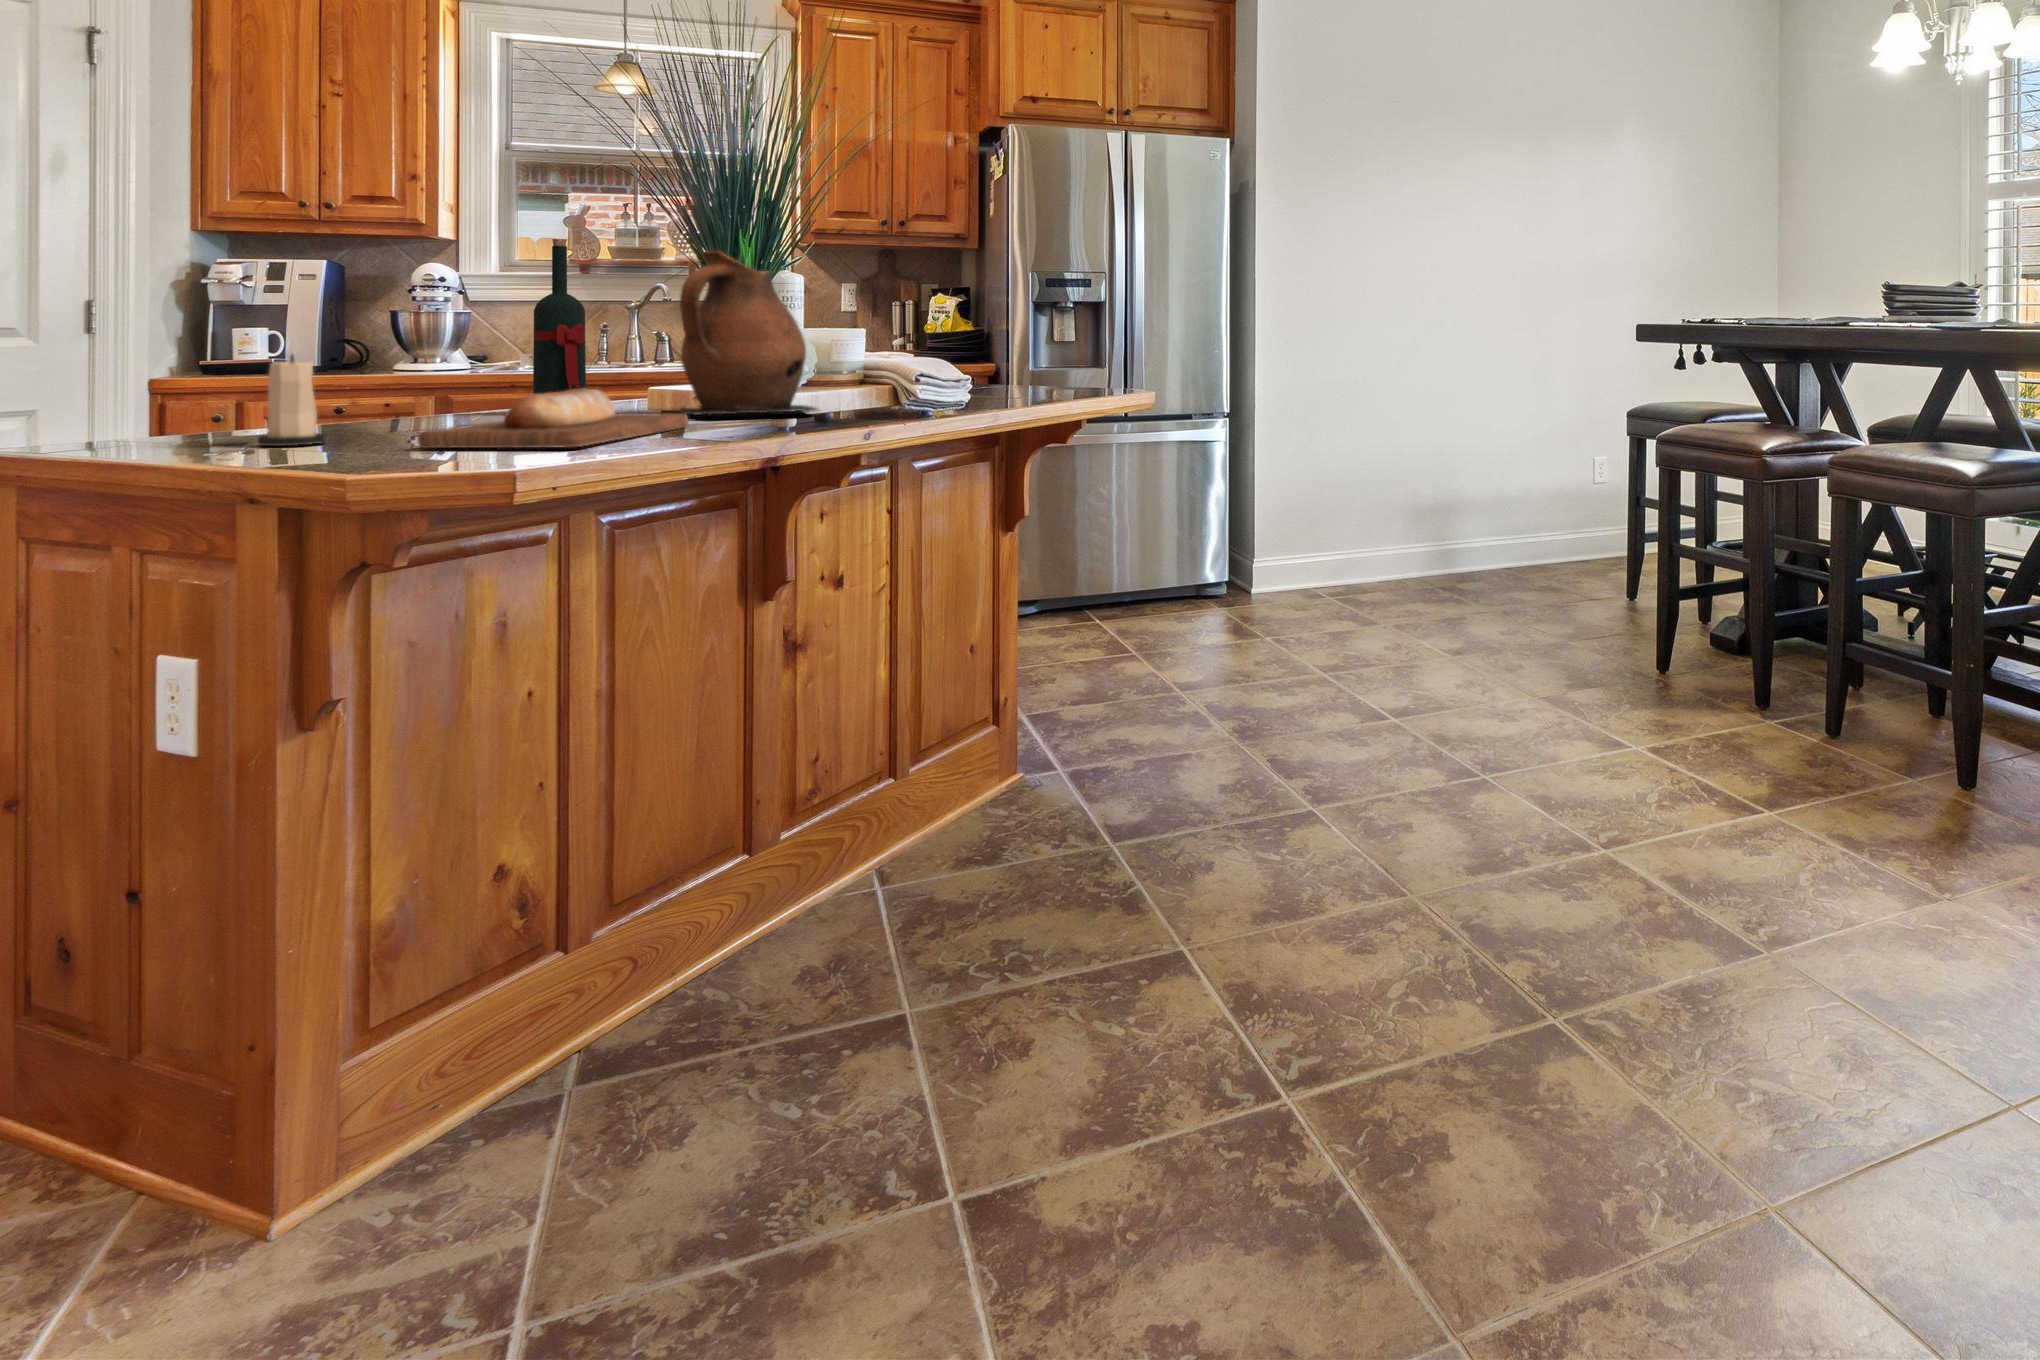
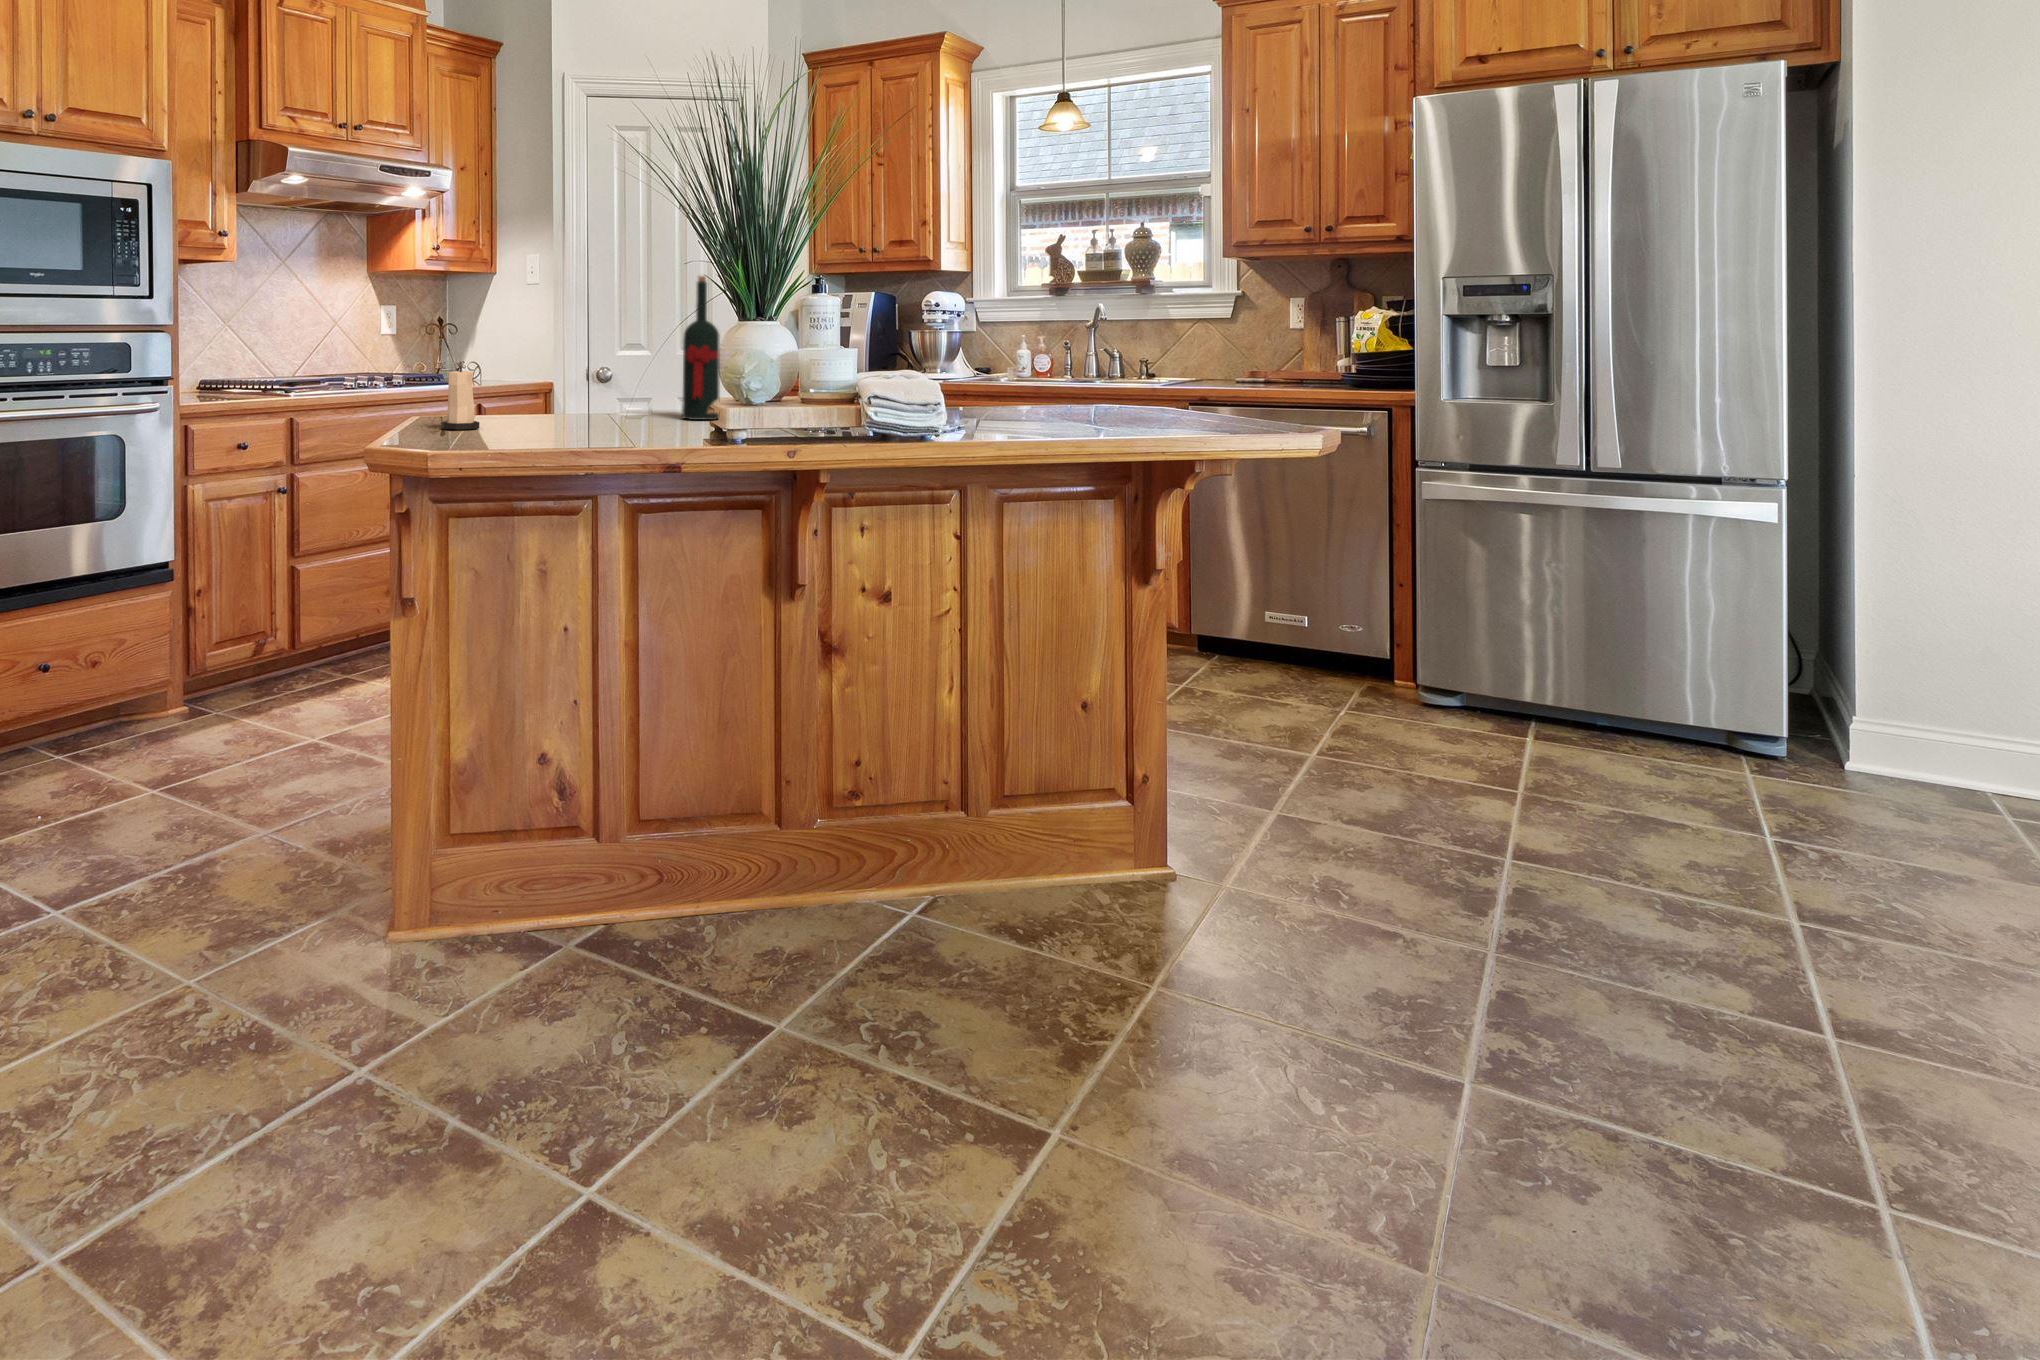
ceramic pitcher: present [678,251,818,415] -> none [731,282,866,433]
bread loaf: present [418,389,688,448] -> none [474,399,696,445]

